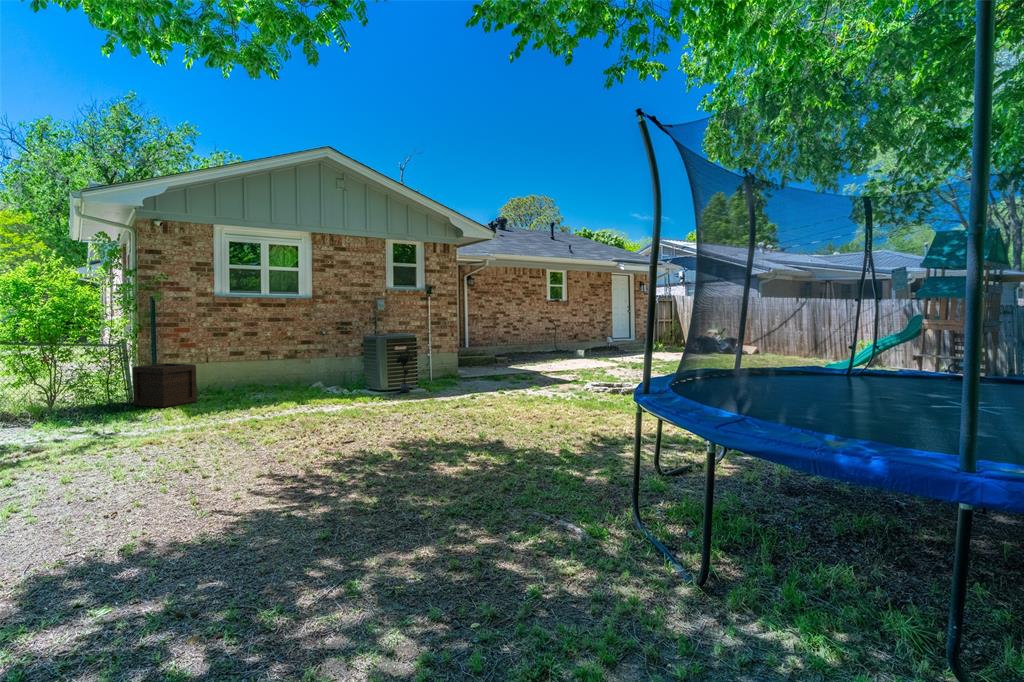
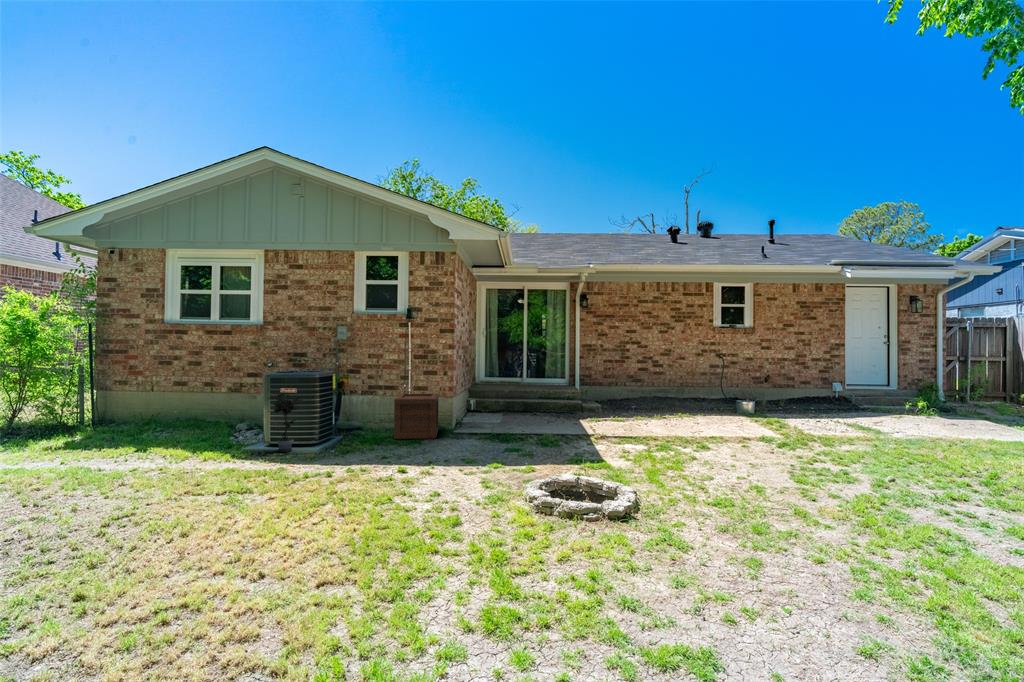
wooden crate: present [133,363,197,408] -> present [394,393,439,439]

